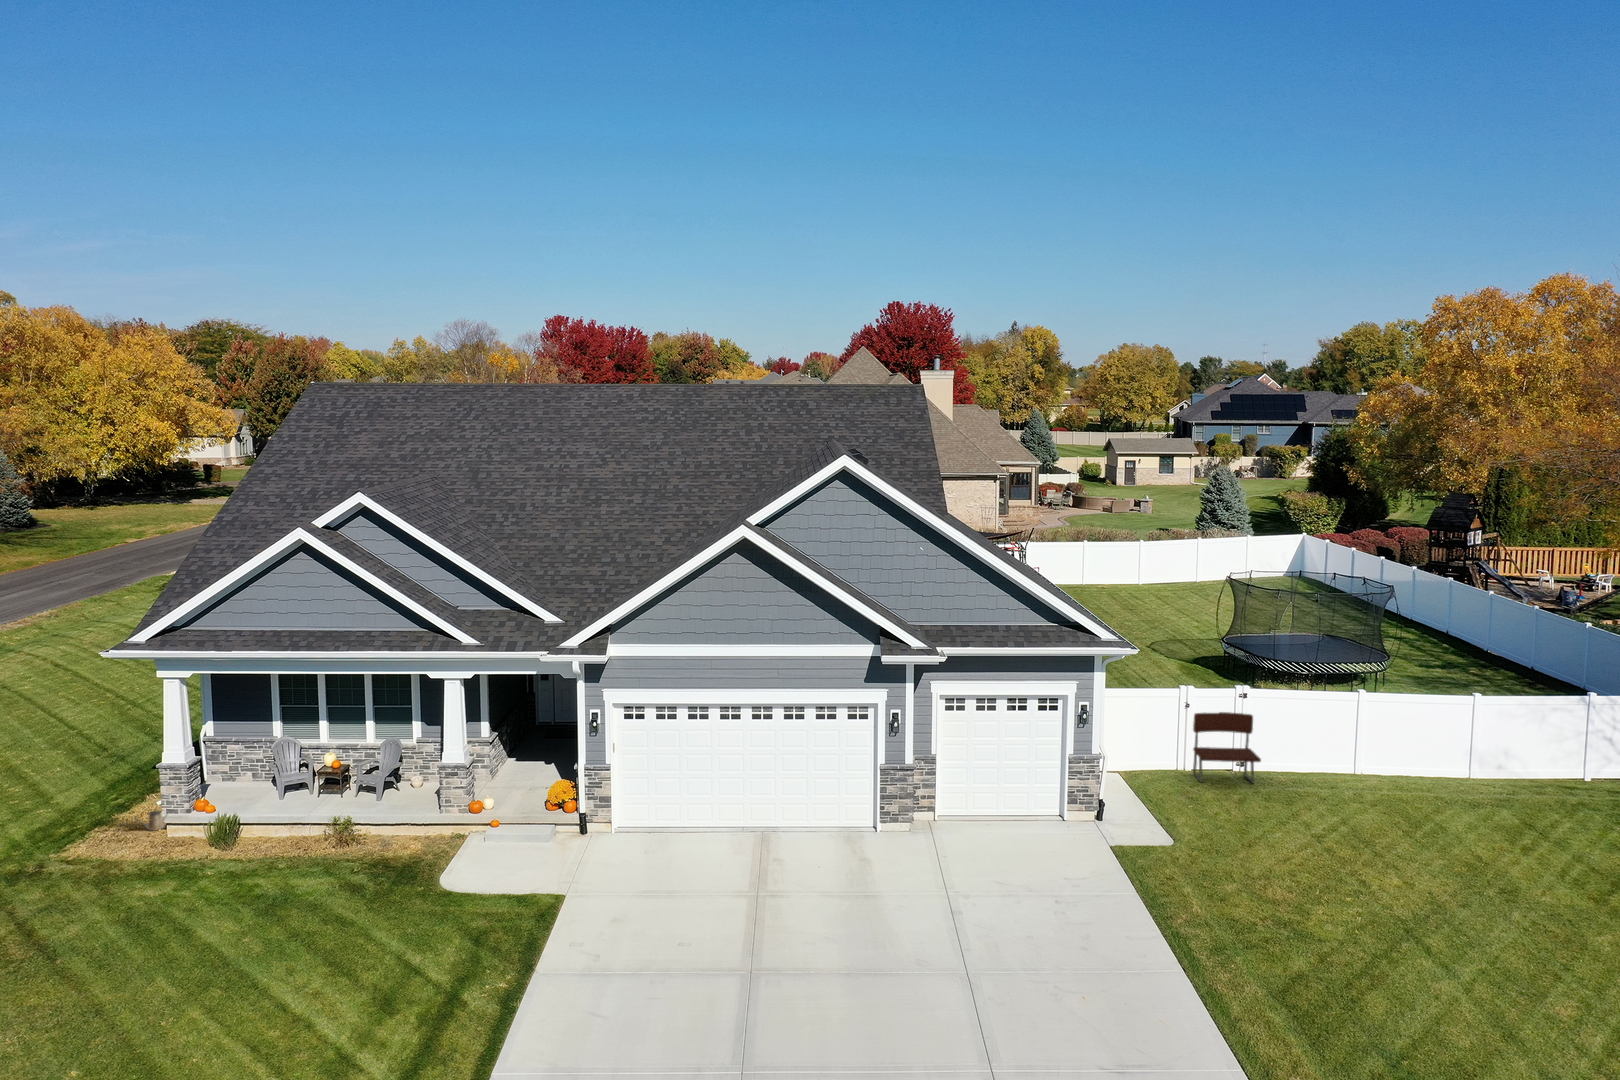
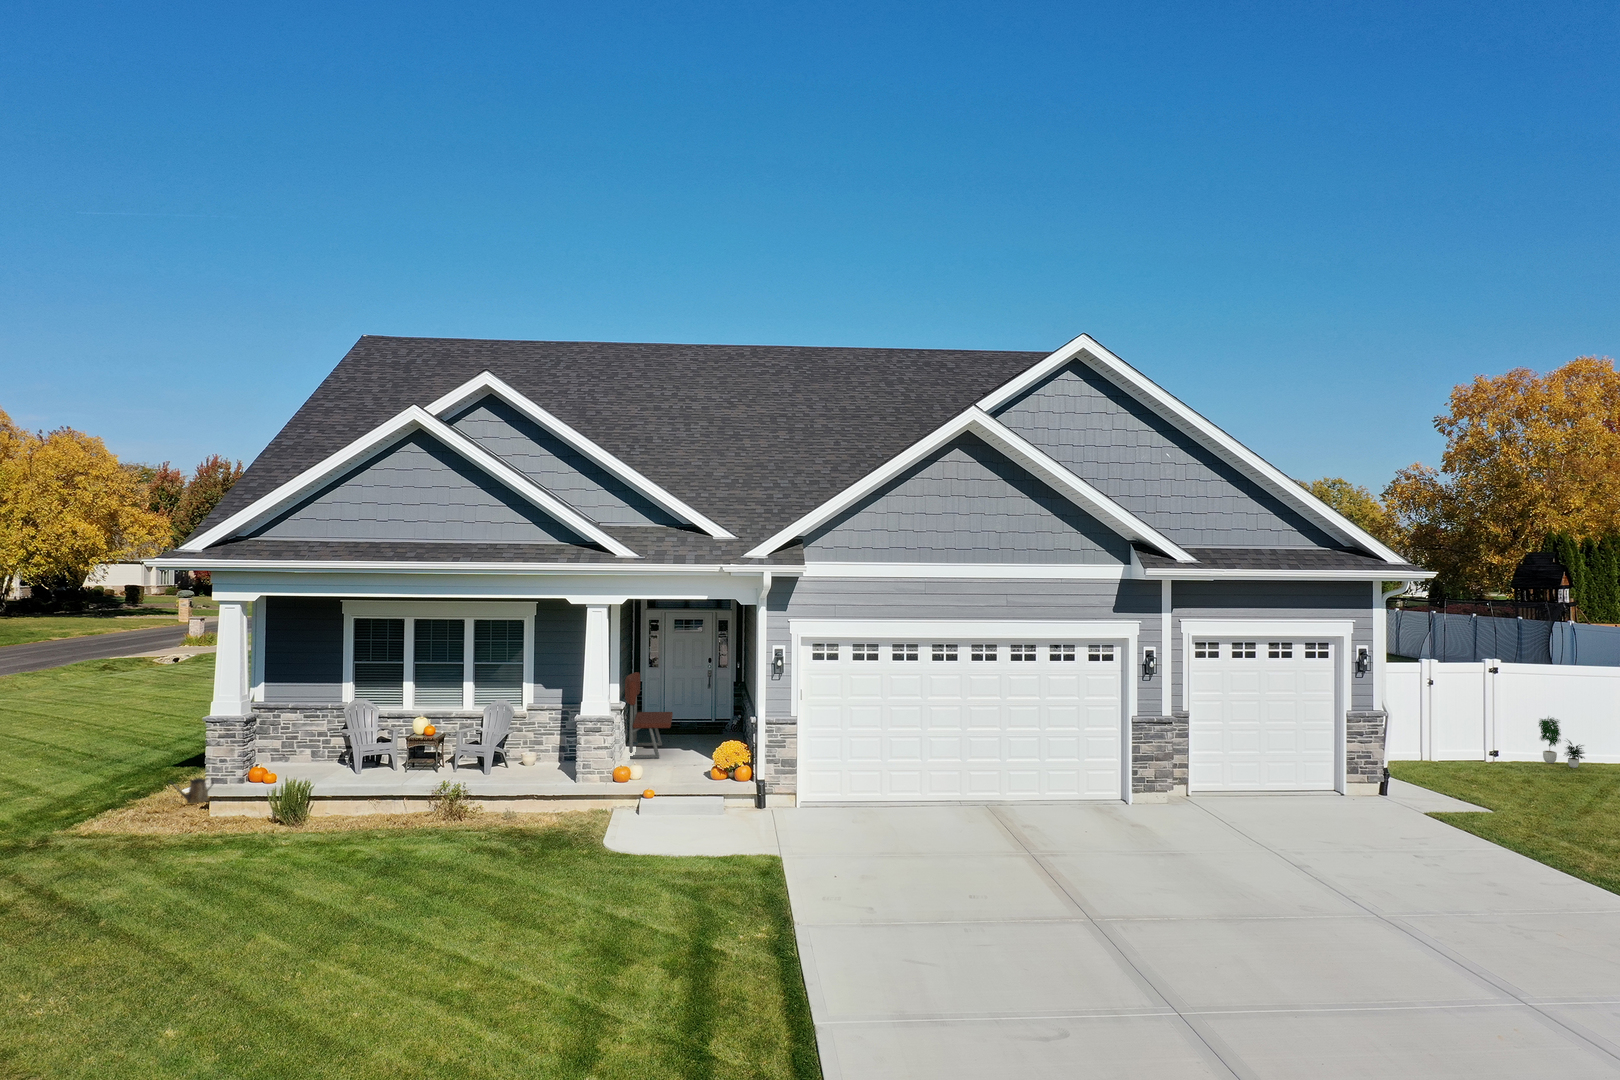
bench: present [1193,712,1261,783] -> present [625,672,673,759]
potted plant: none [1269,739,1303,785] -> present [1539,717,1585,768]

